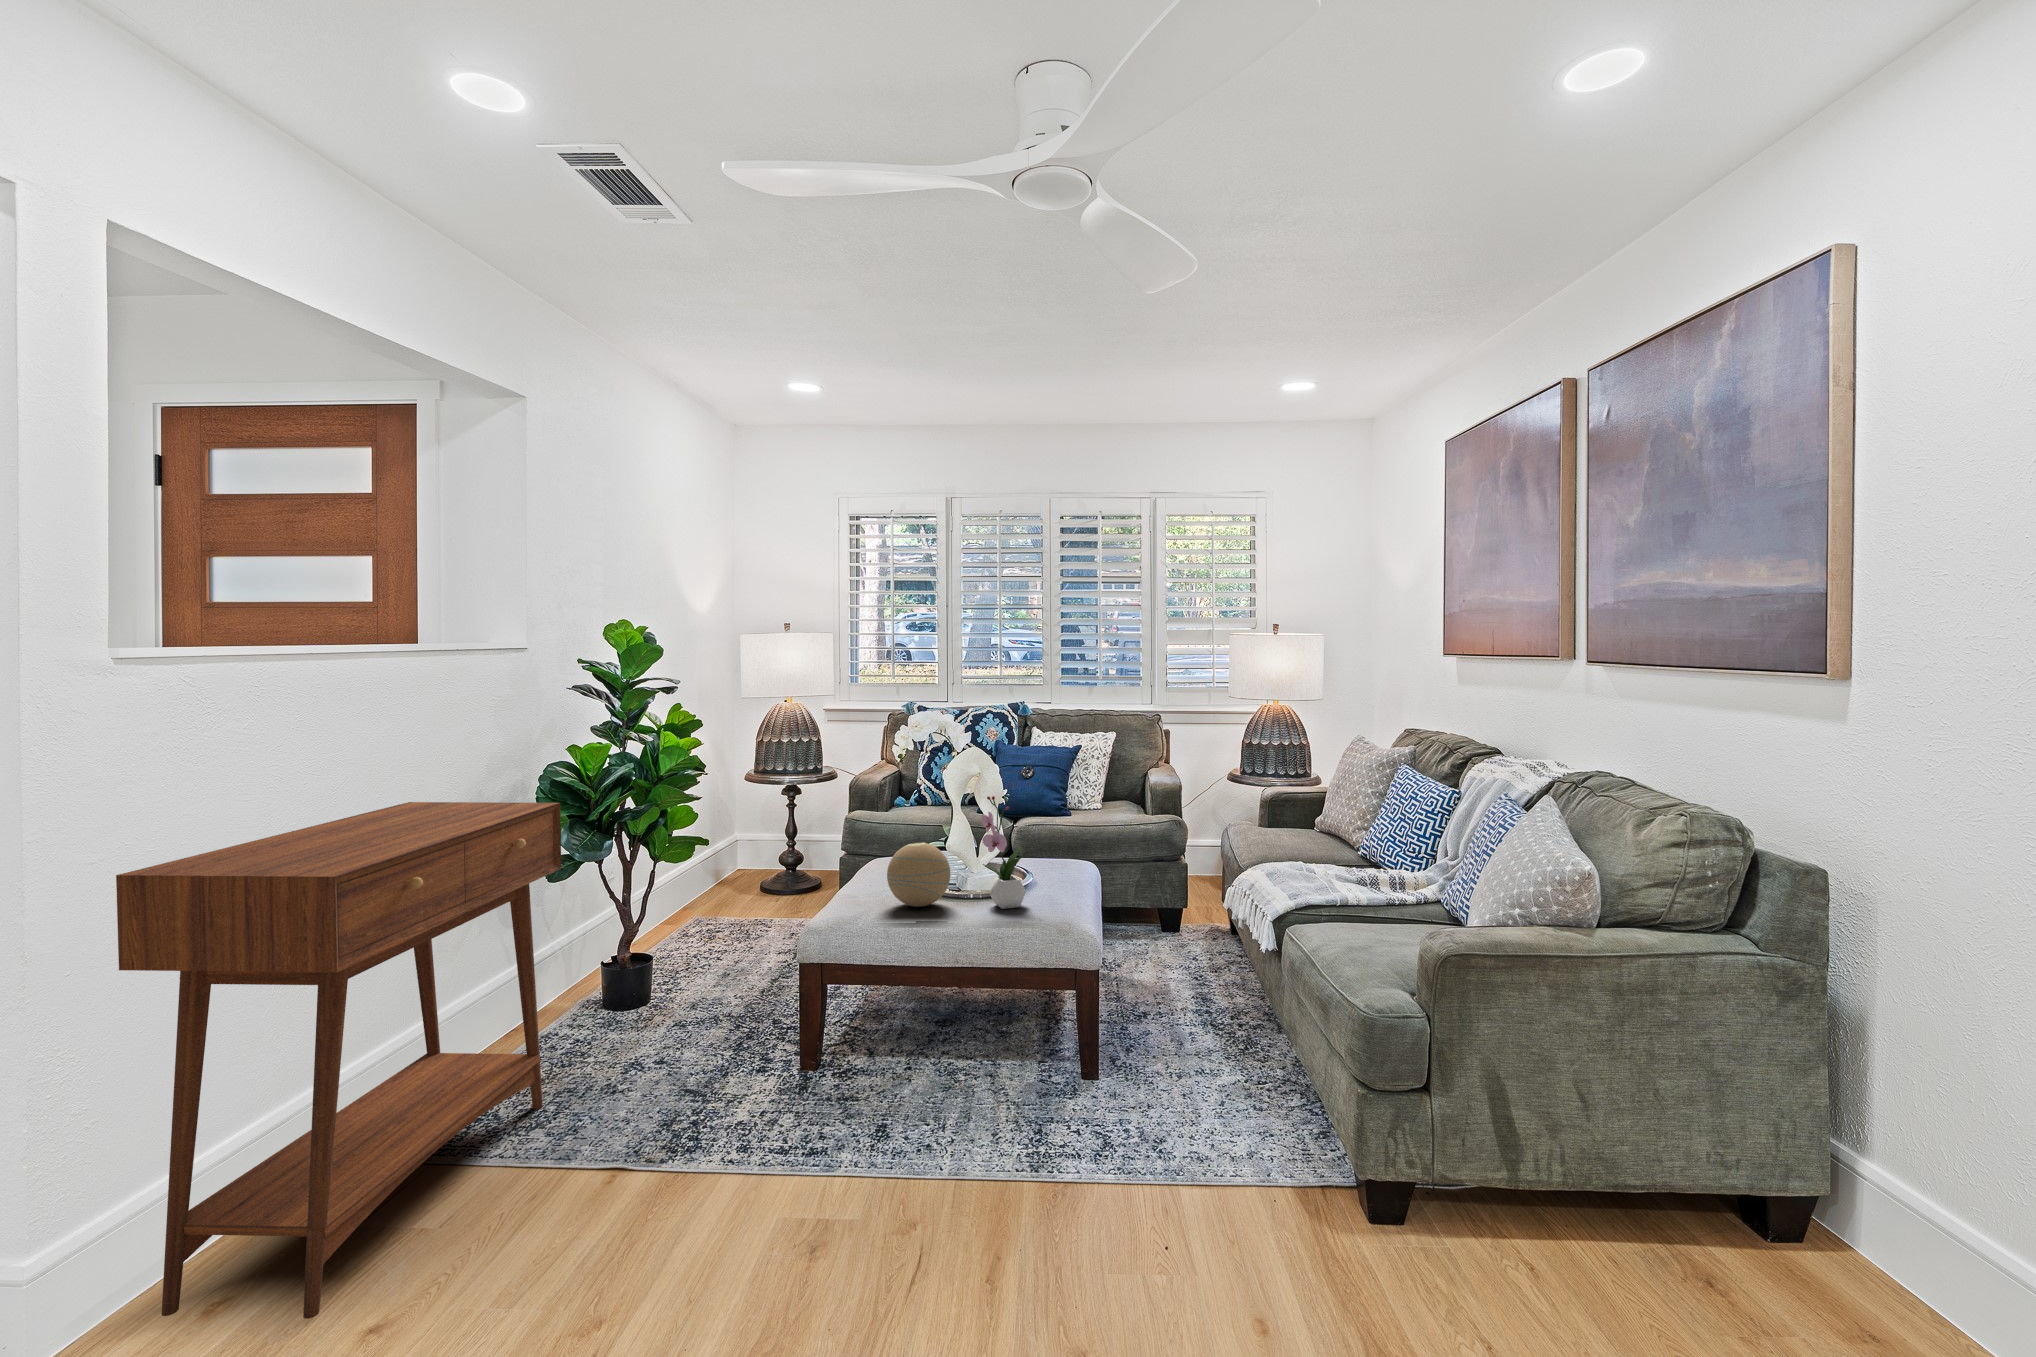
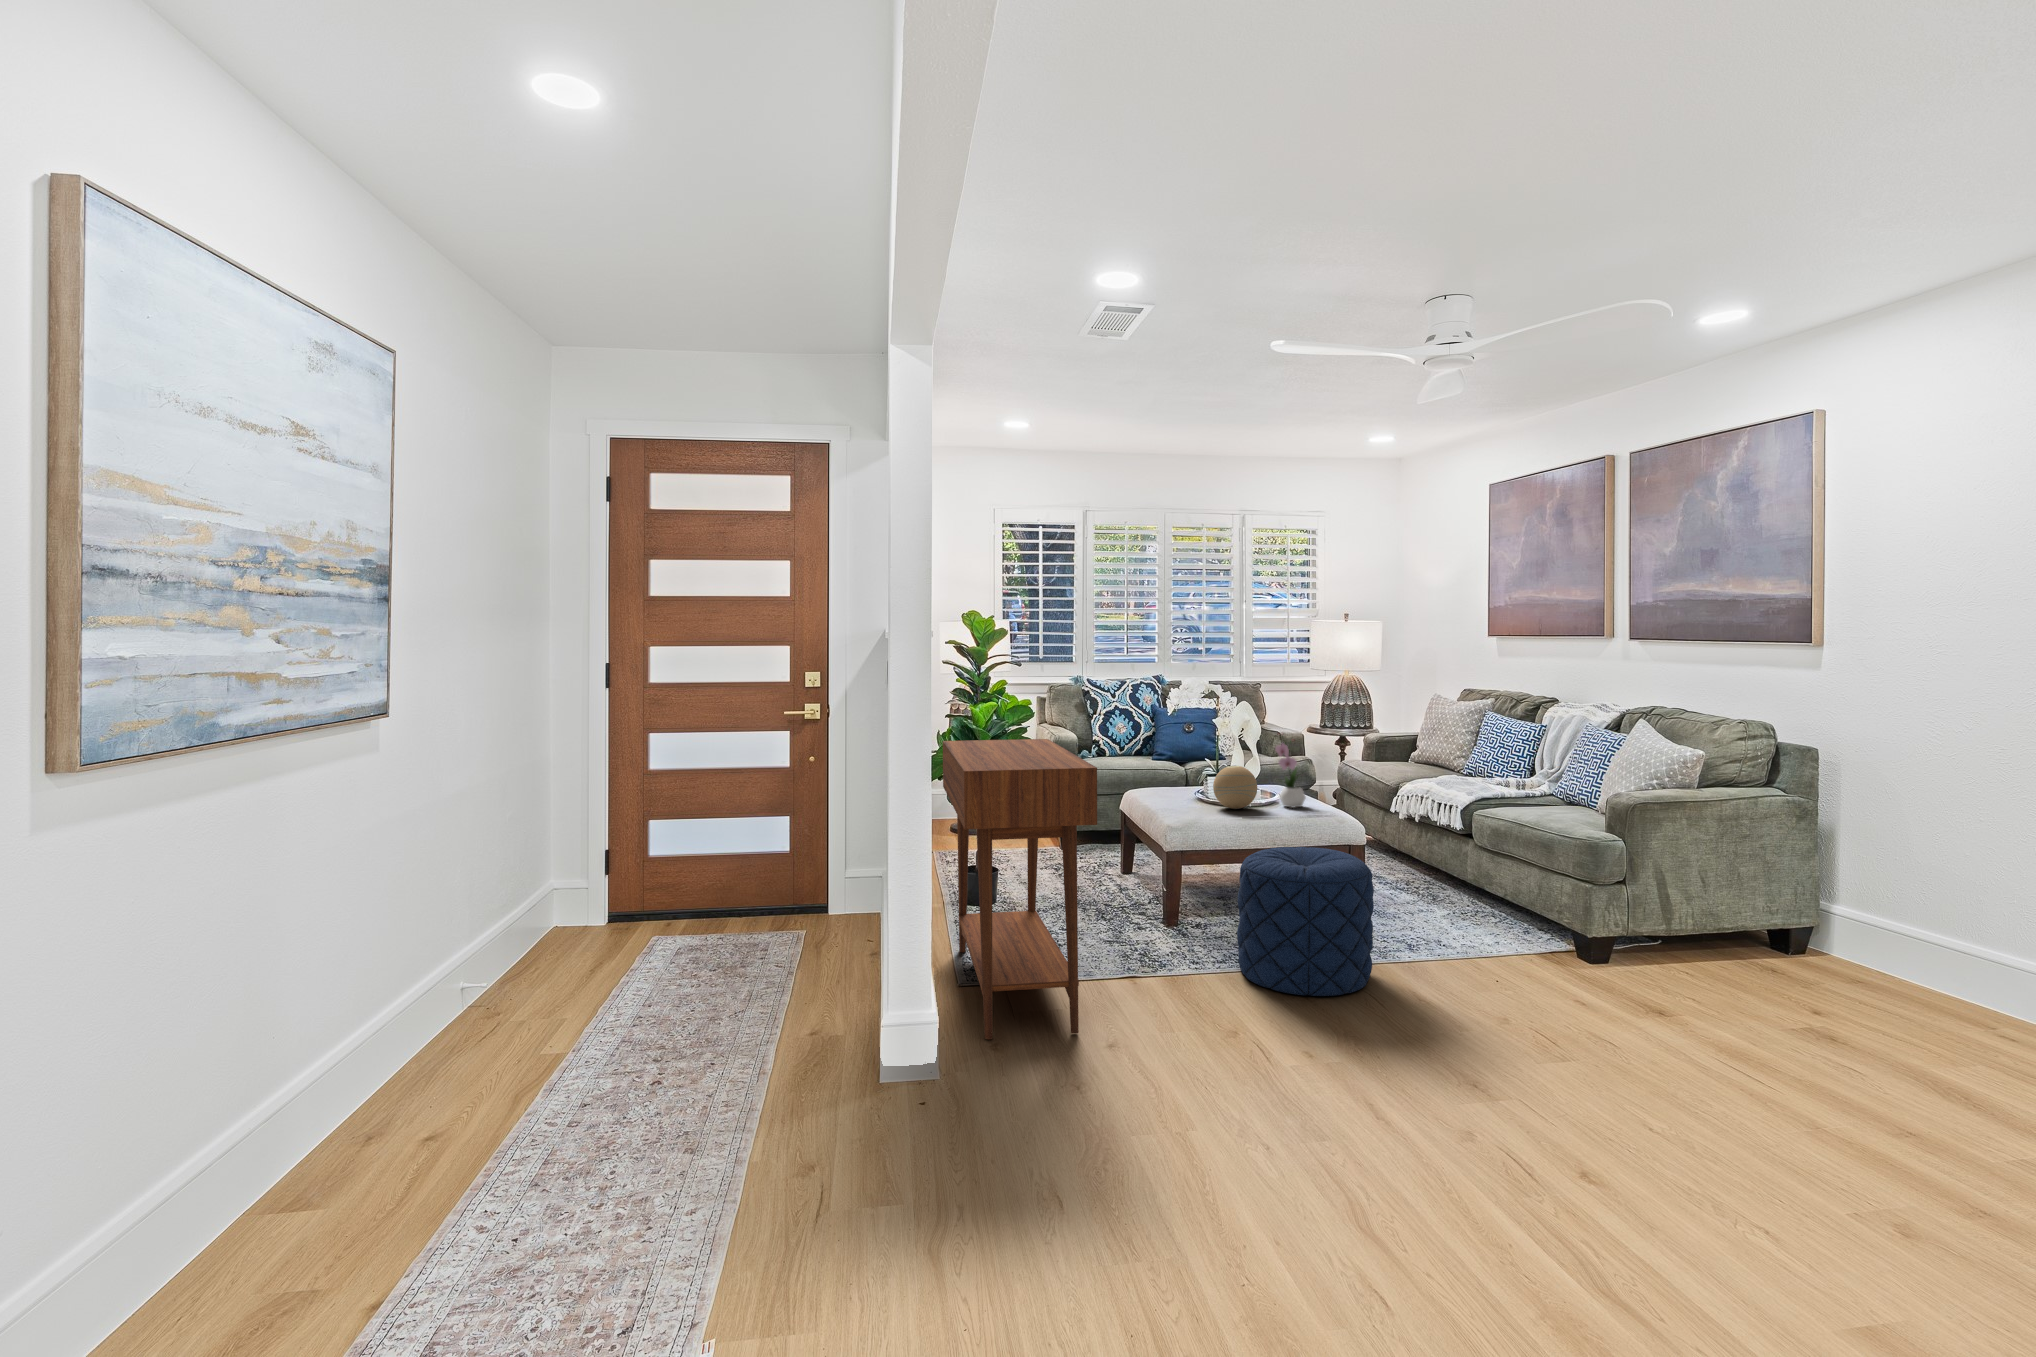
pouf: none [735,991,952,1268] -> present [1237,847,1374,996]

